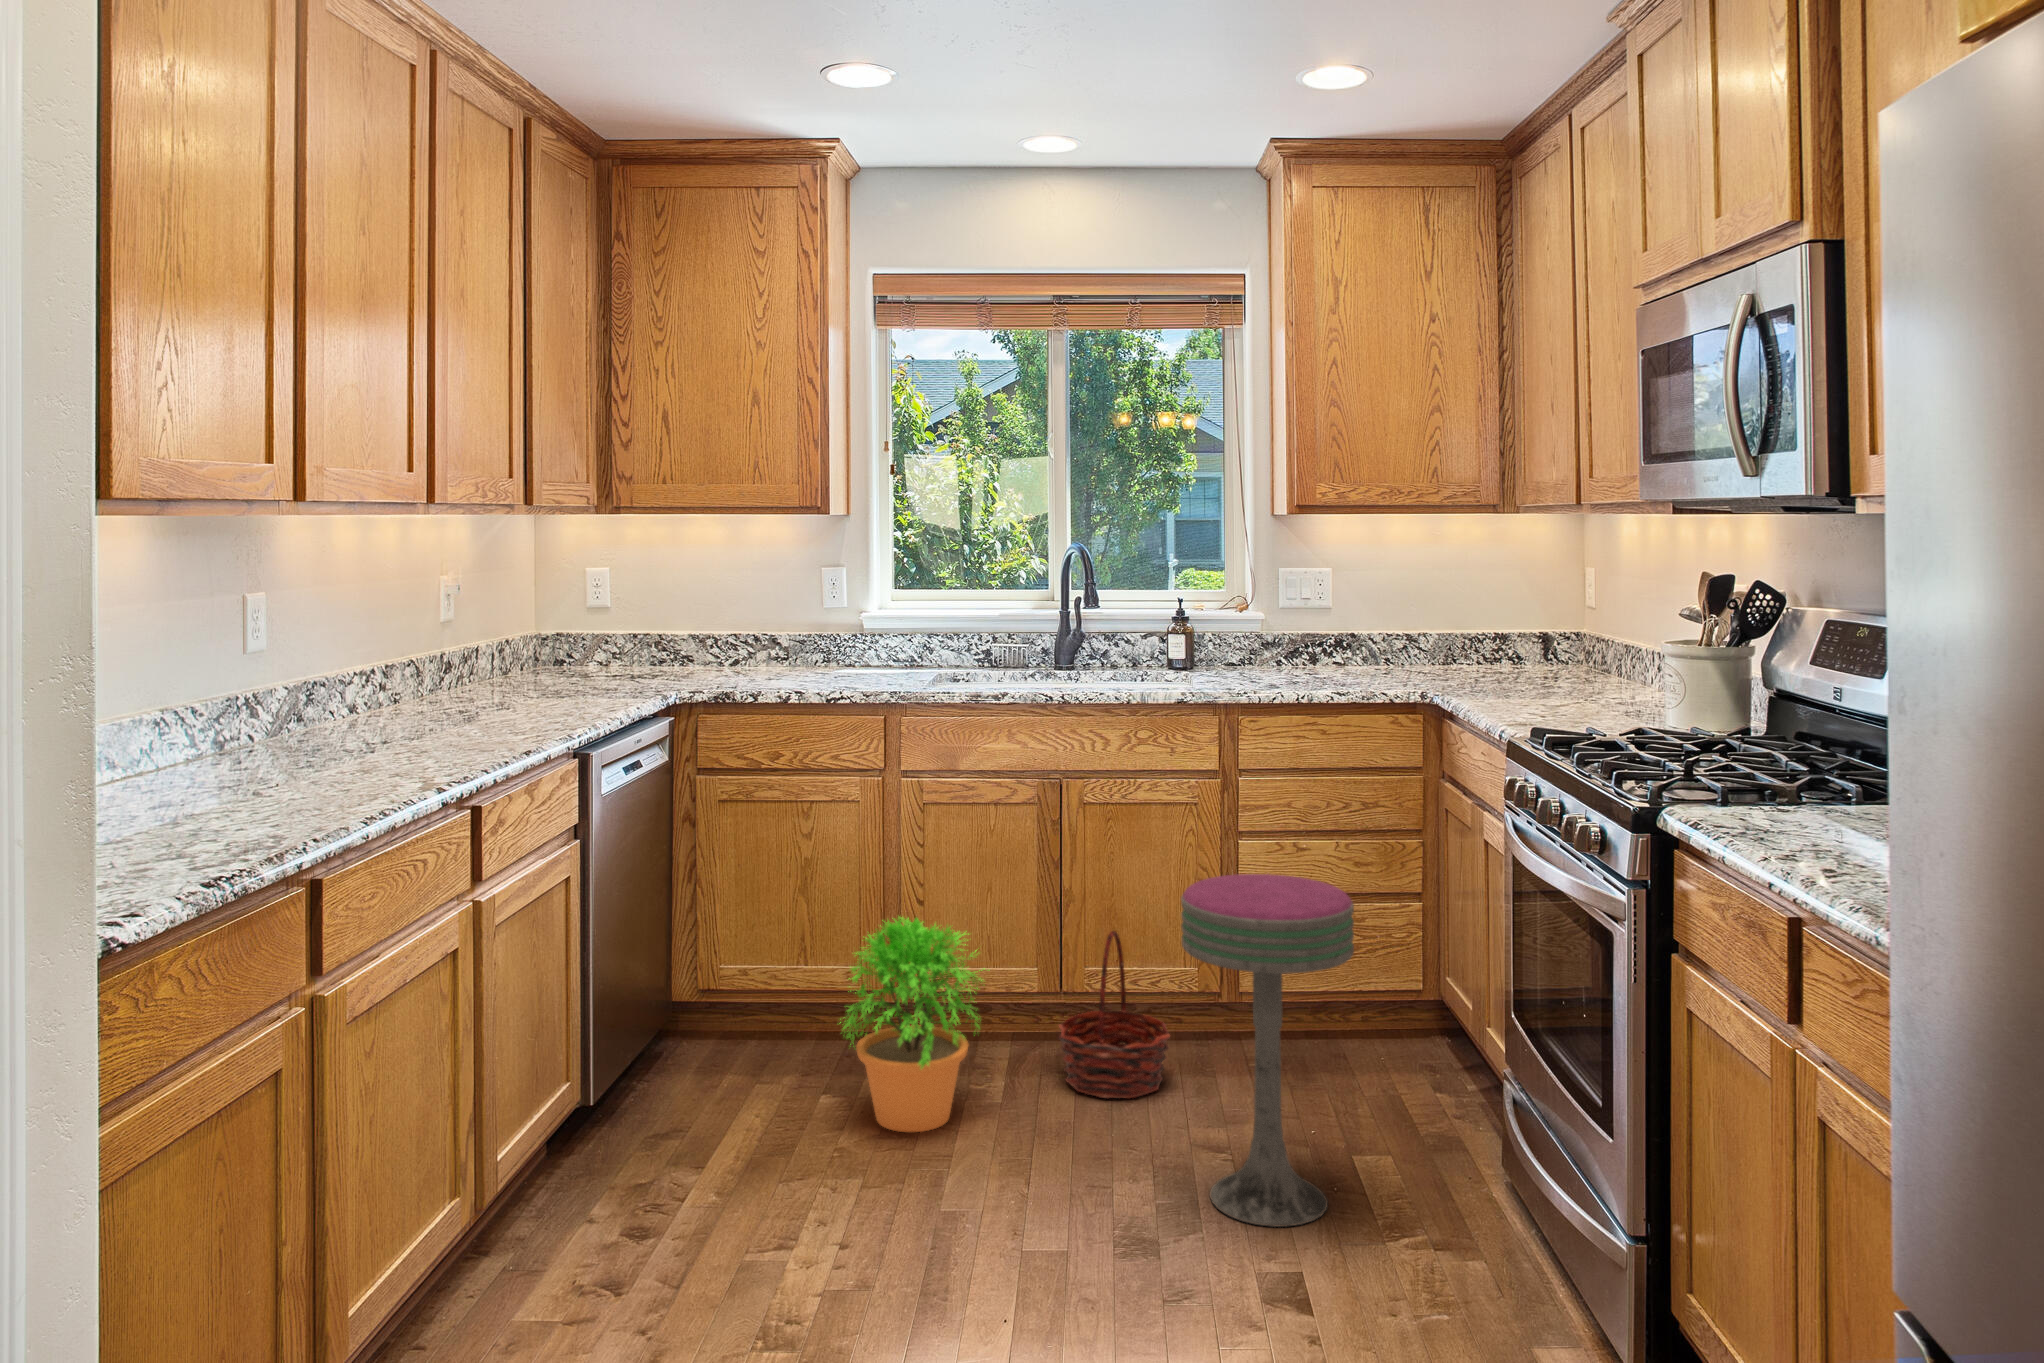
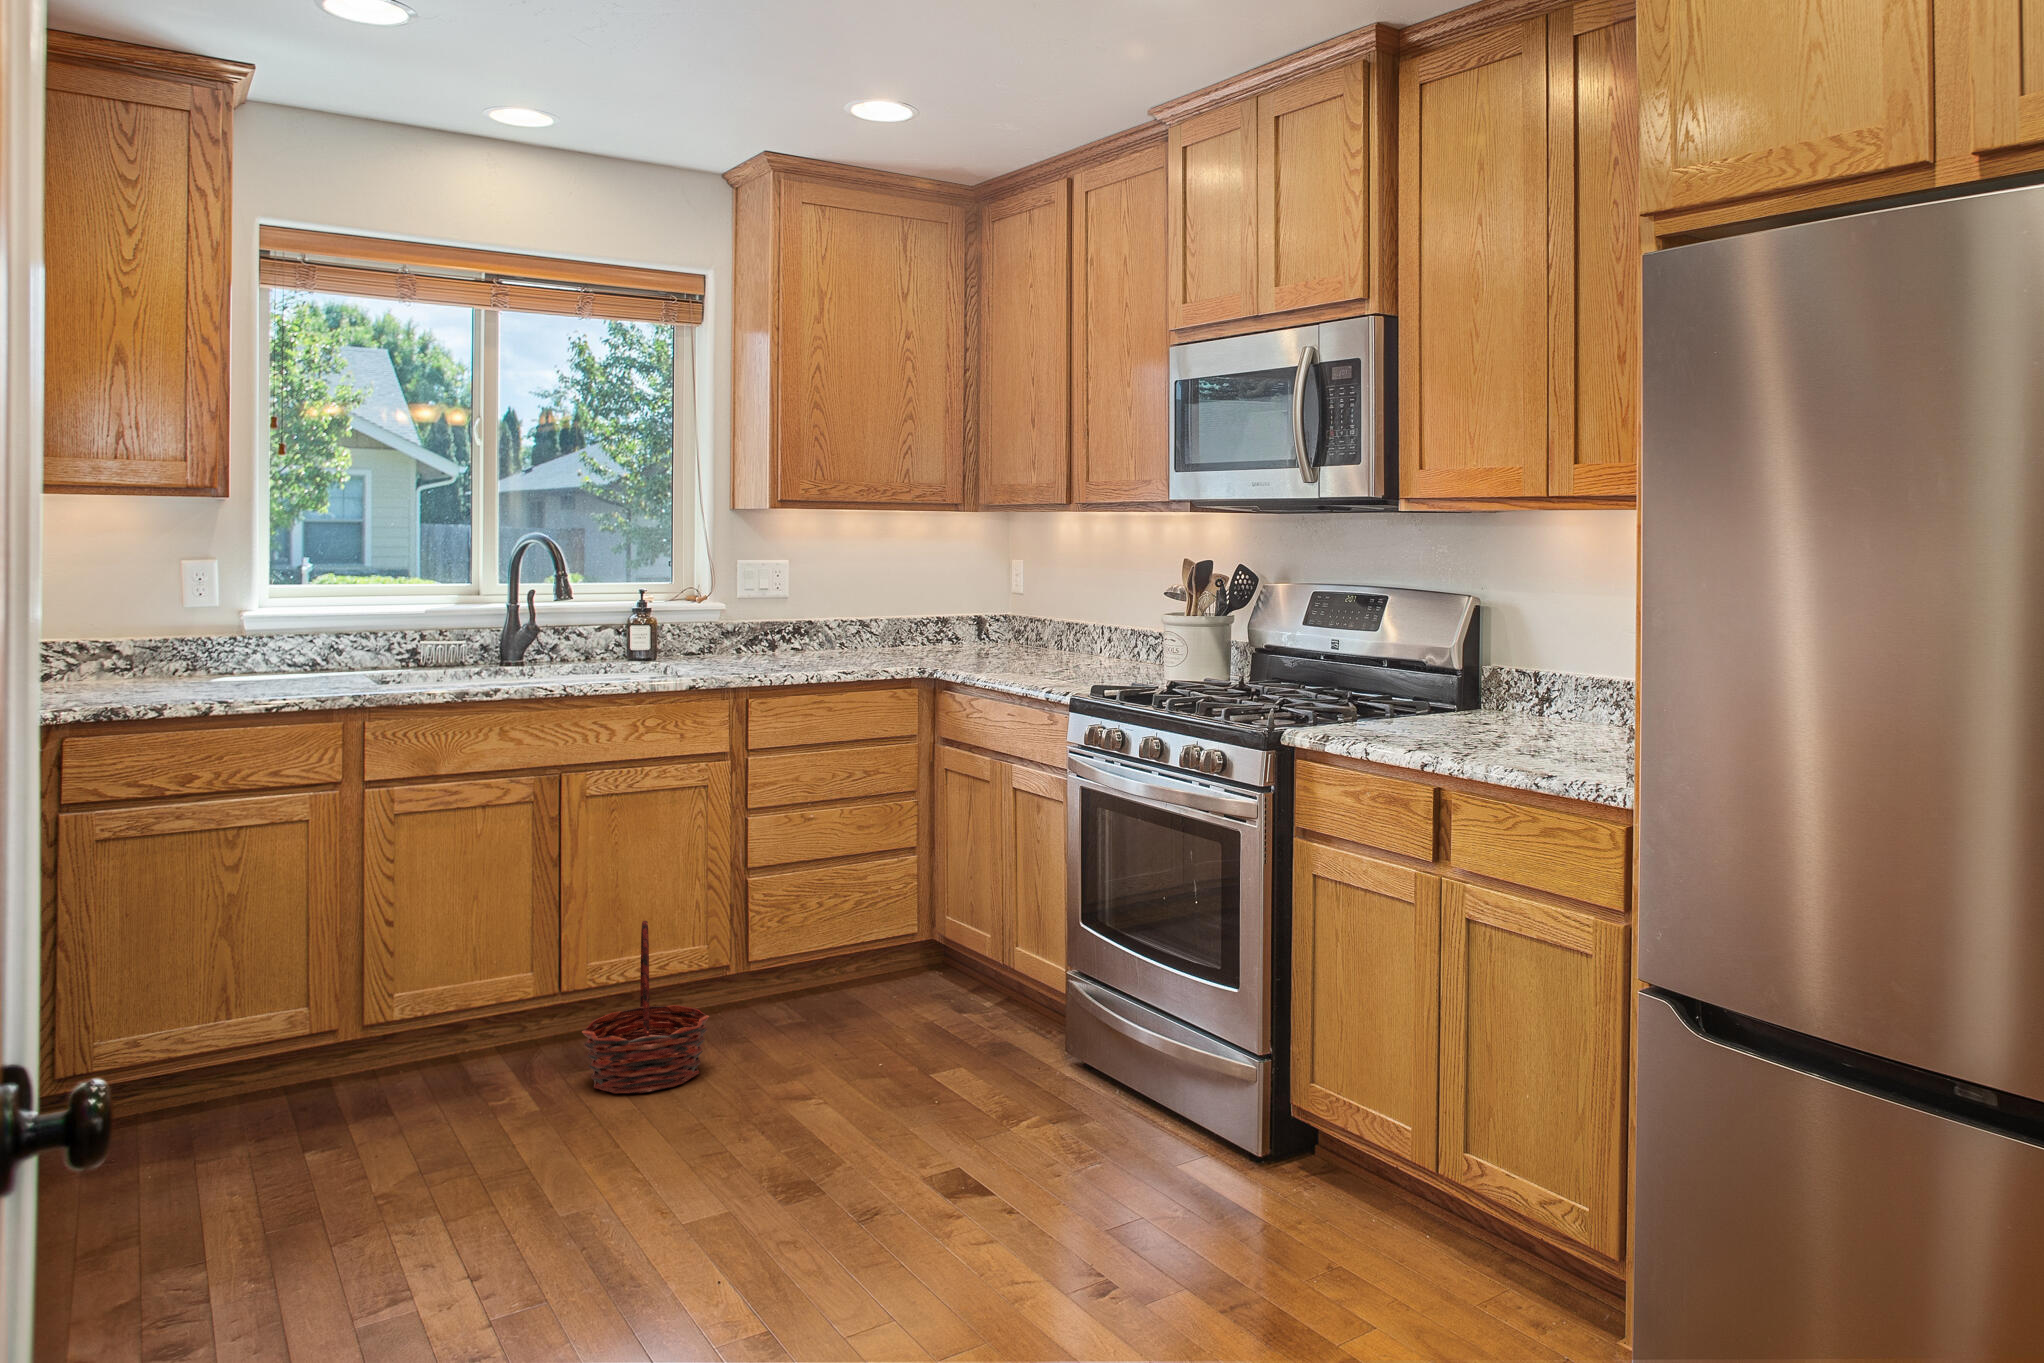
bar stool: present [1181,874,1354,1227] -> none [791,822,953,1144]
potted plant: present [840,917,985,1132] -> none [348,927,532,1174]

